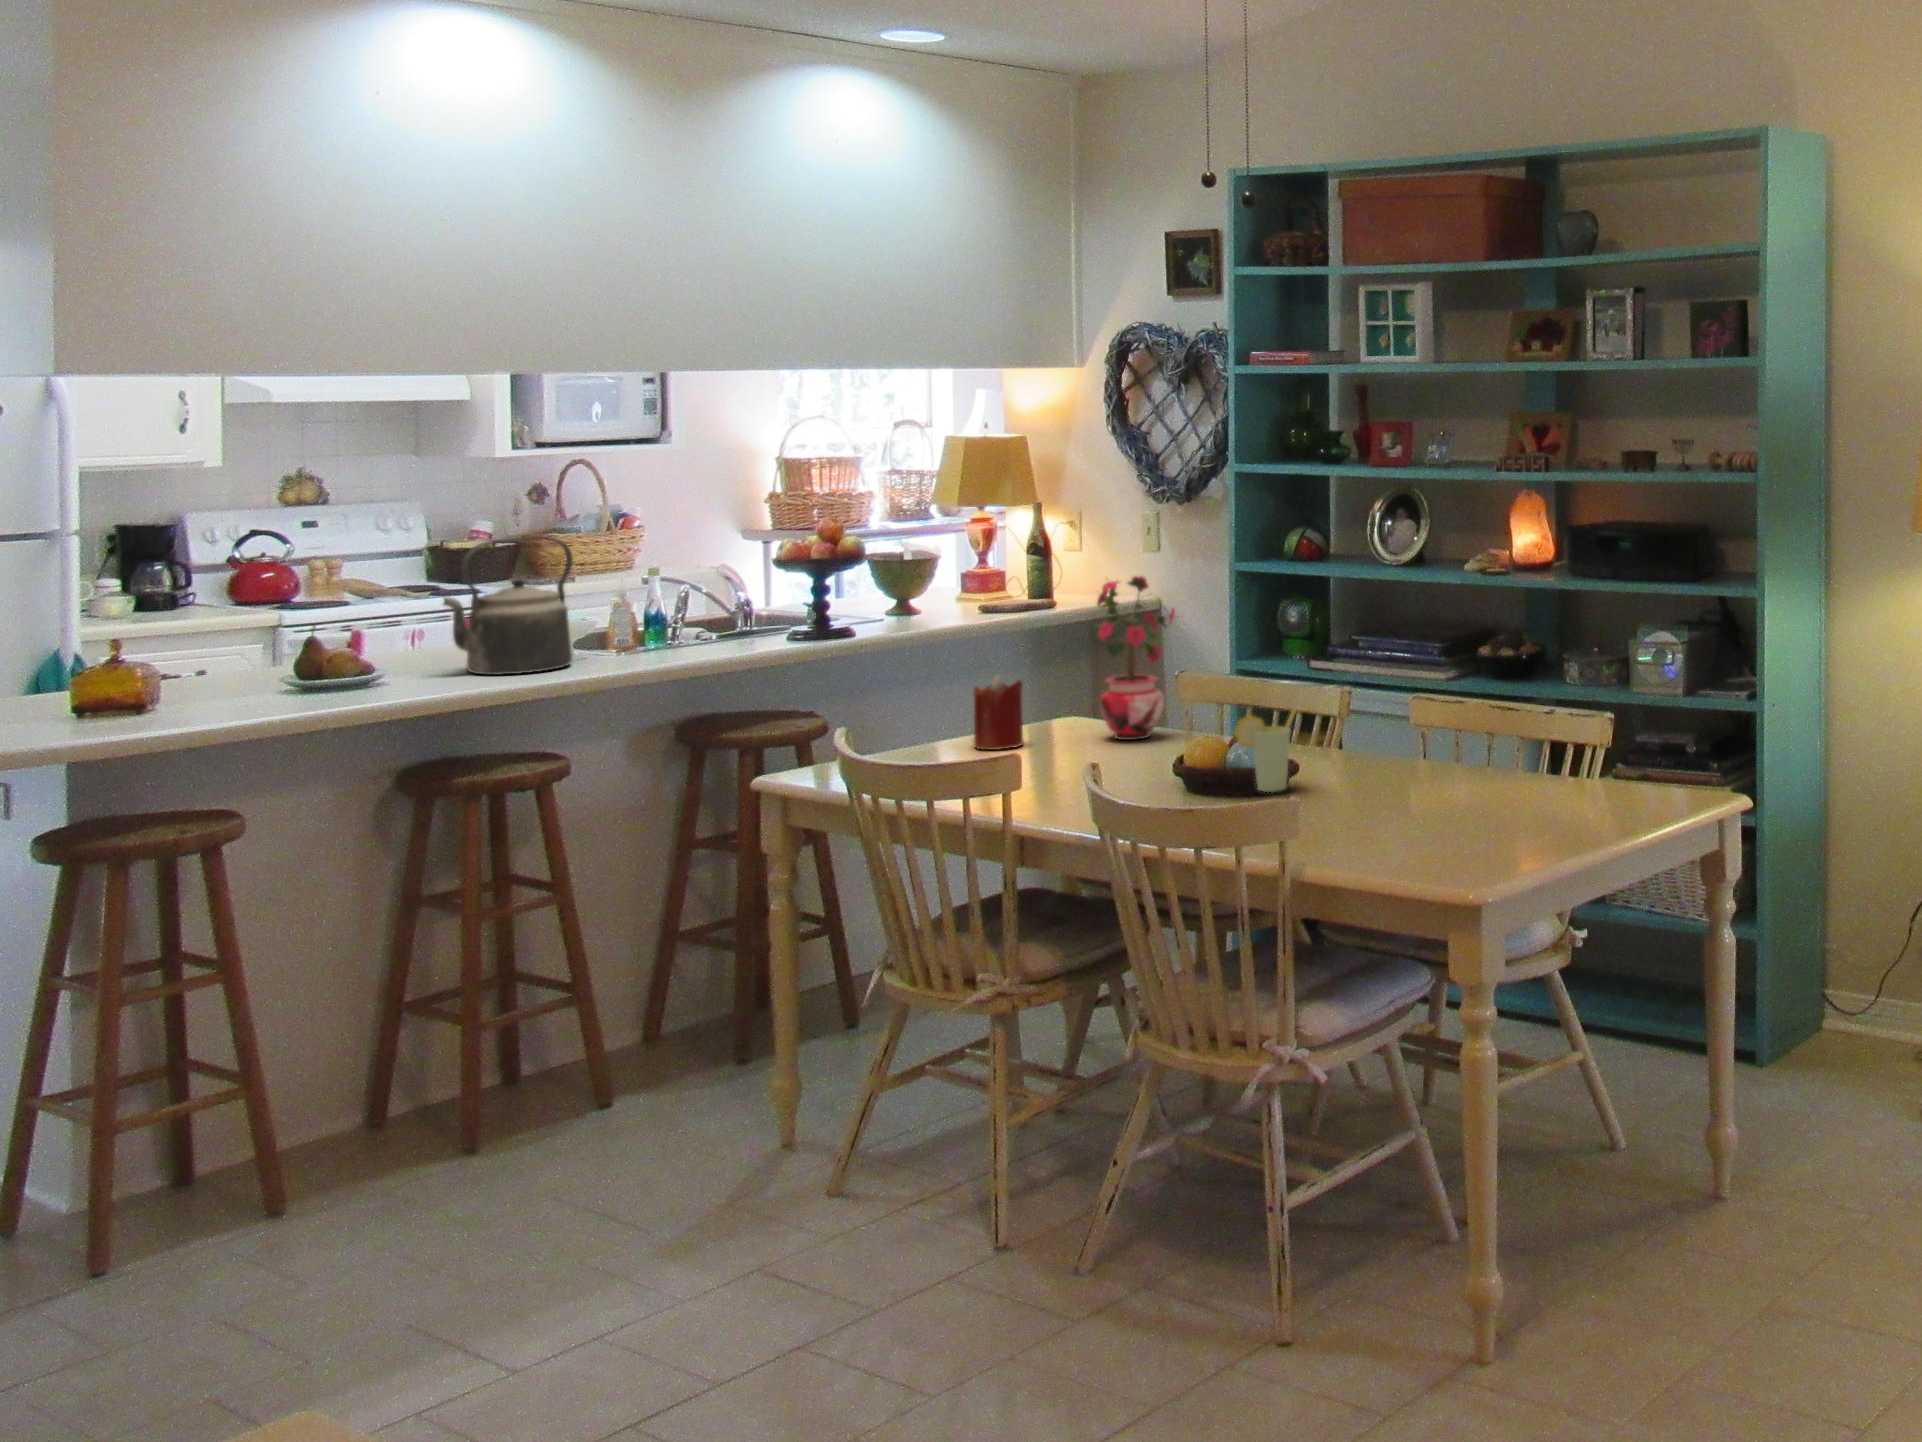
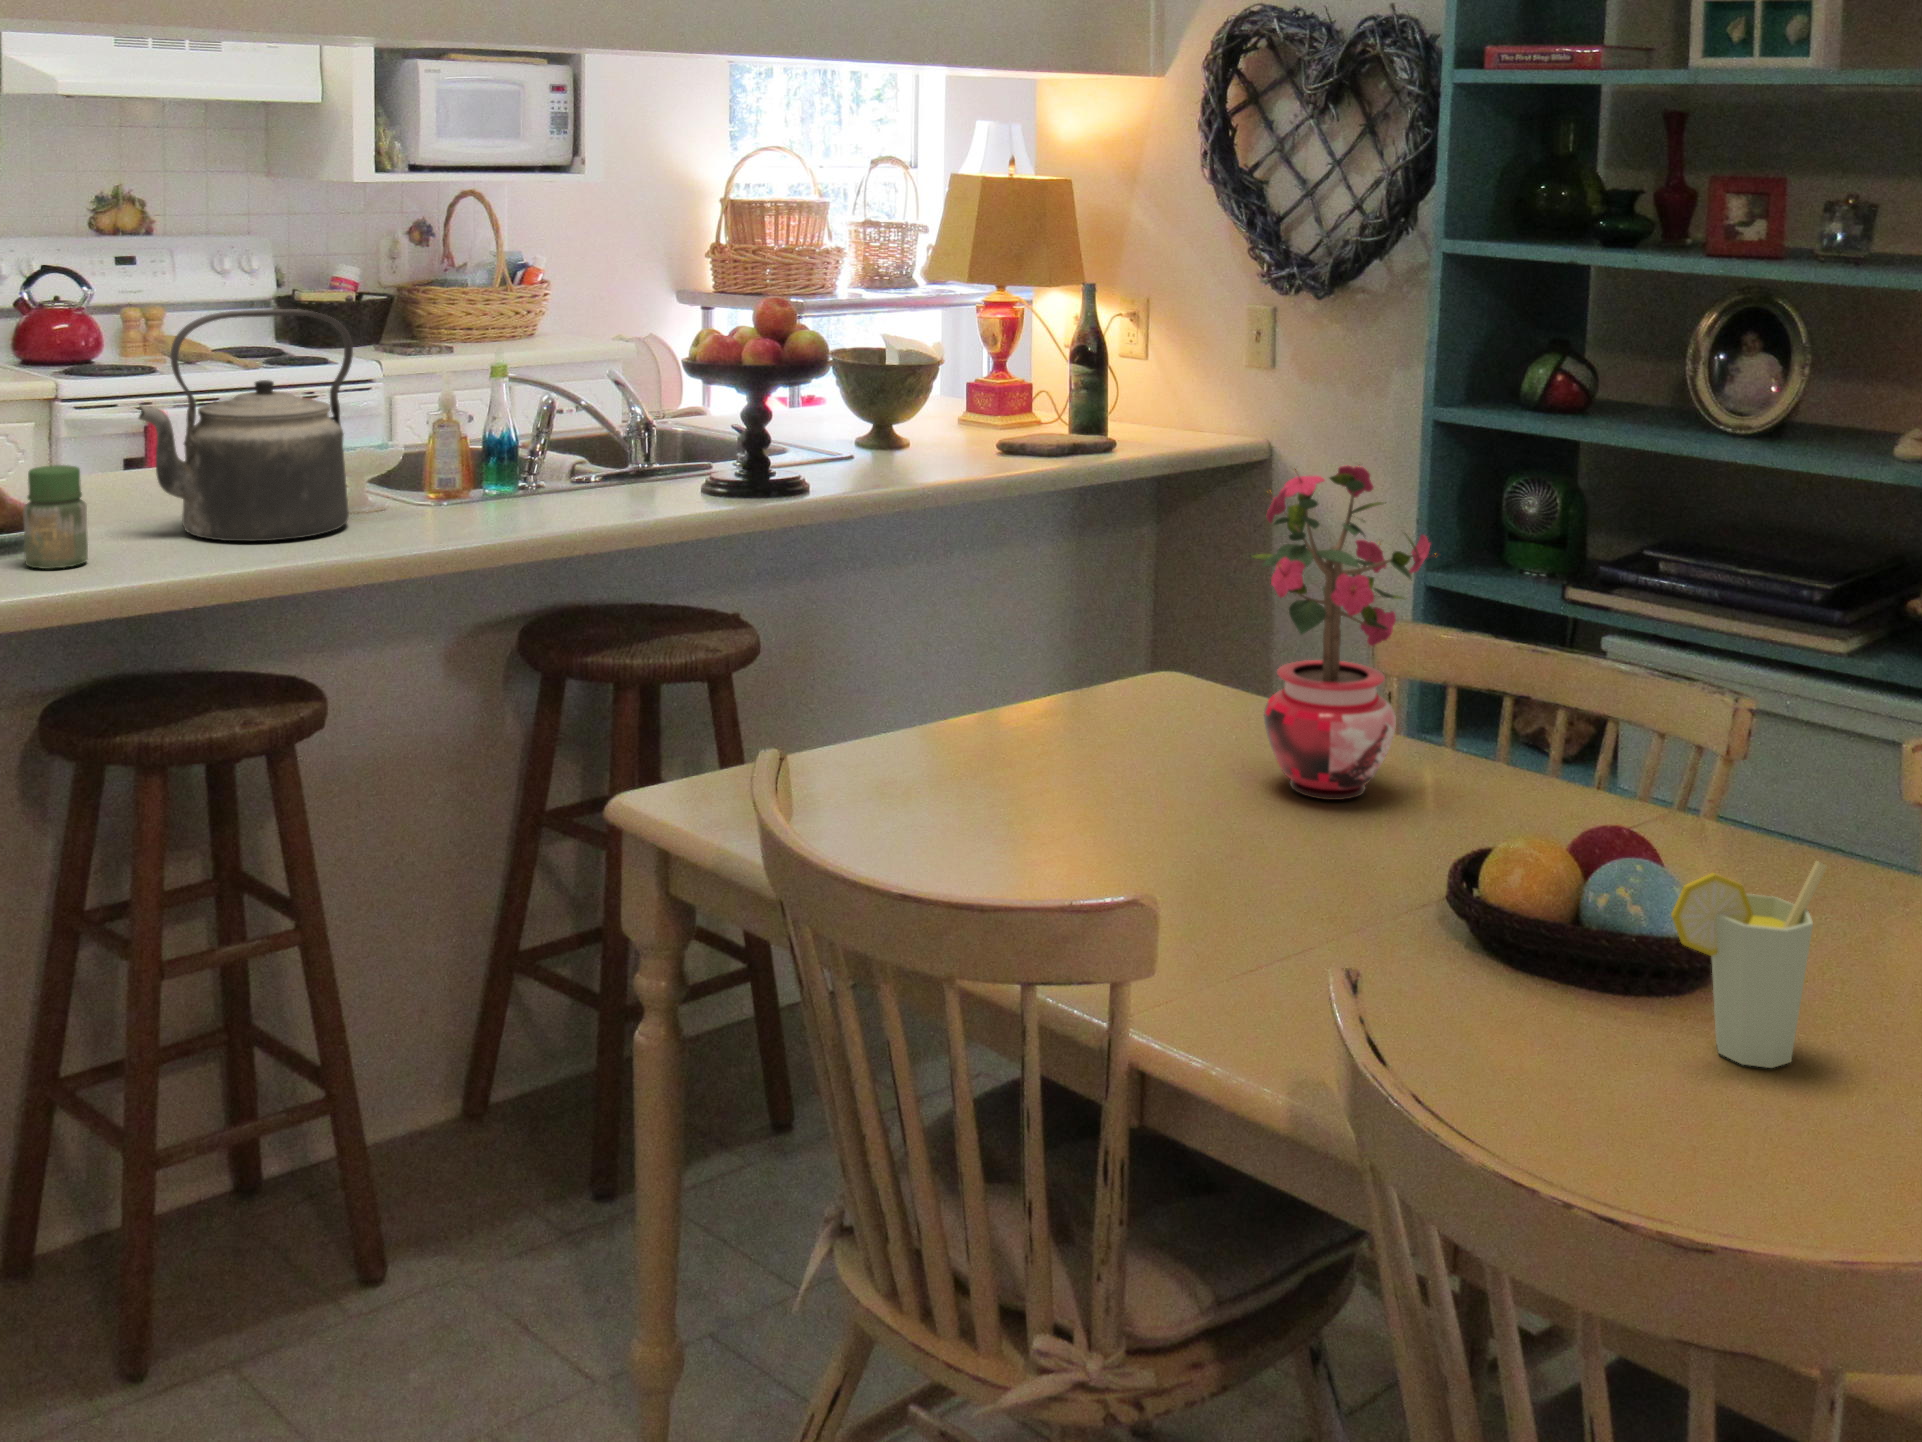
jar: none [383,632,422,691] -> present [23,465,88,569]
candle: present [974,675,1023,750] -> none [1016,646,1116,802]

